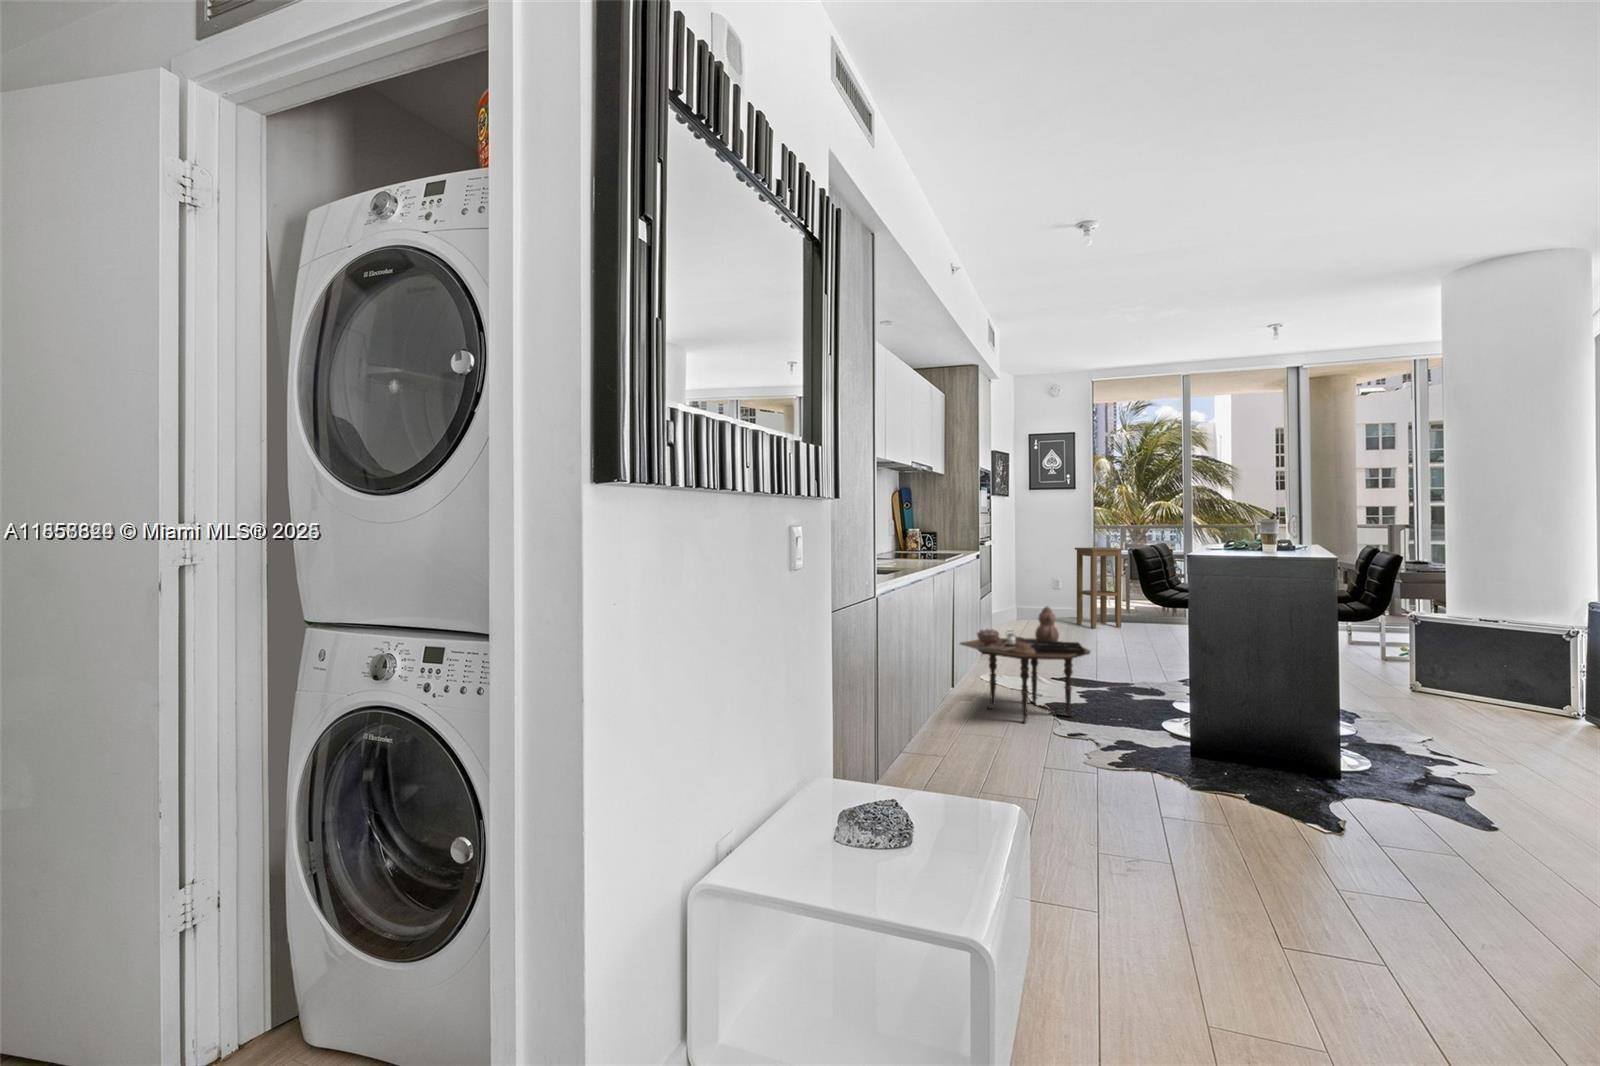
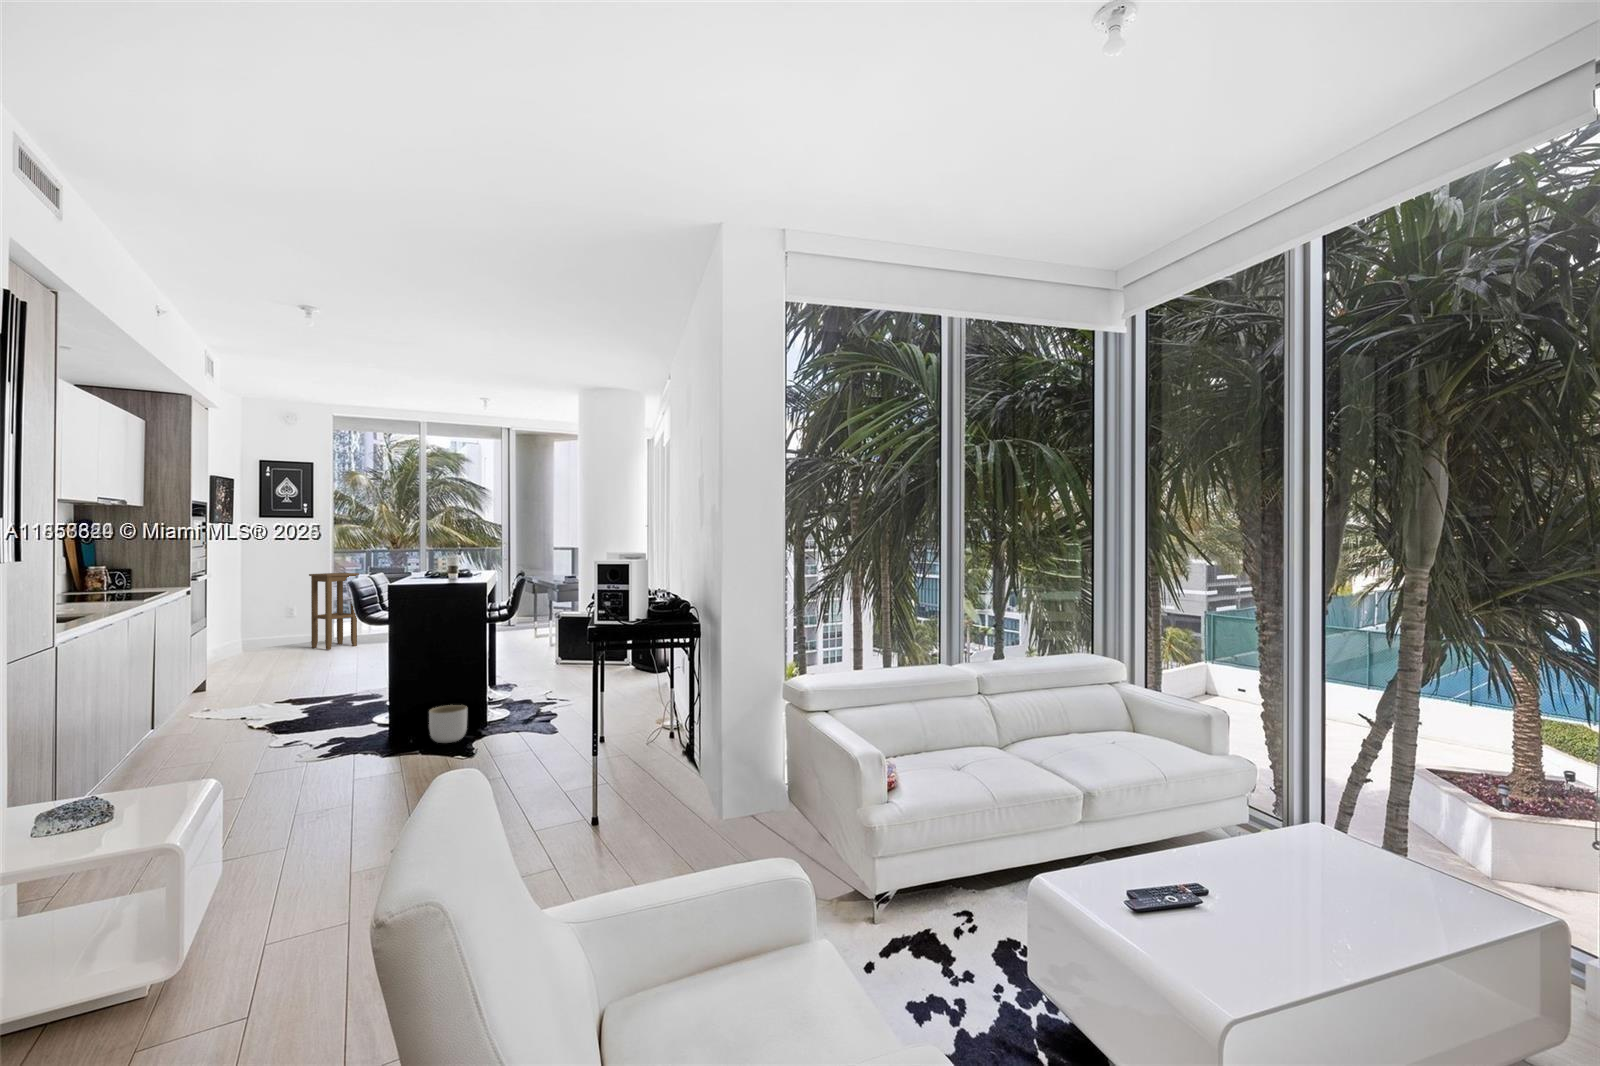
side table: present [960,607,1091,723] -> none [163,635,308,744]
planter: none [1254,731,1315,789] -> present [429,705,467,743]

